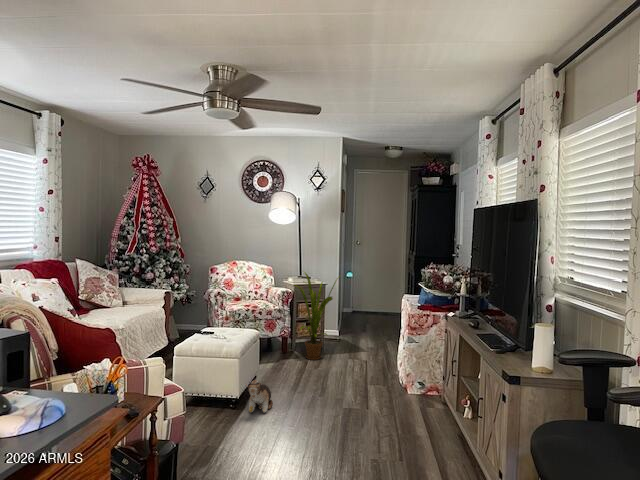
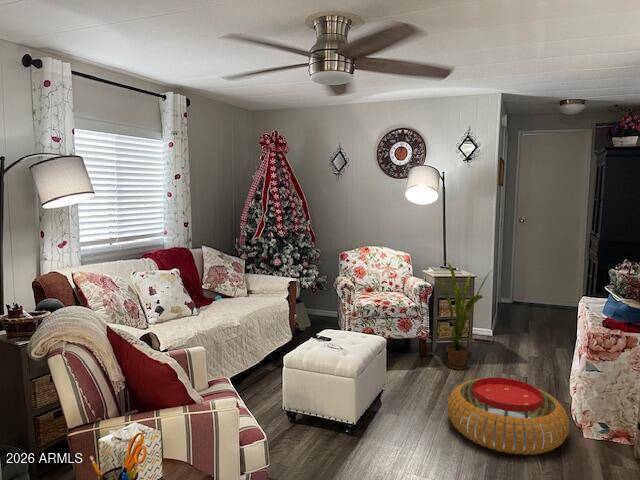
pouf: none [310,357,398,410] -> present [448,378,569,455]
plush toy: present [246,380,273,413] -> none [364,401,399,441]

